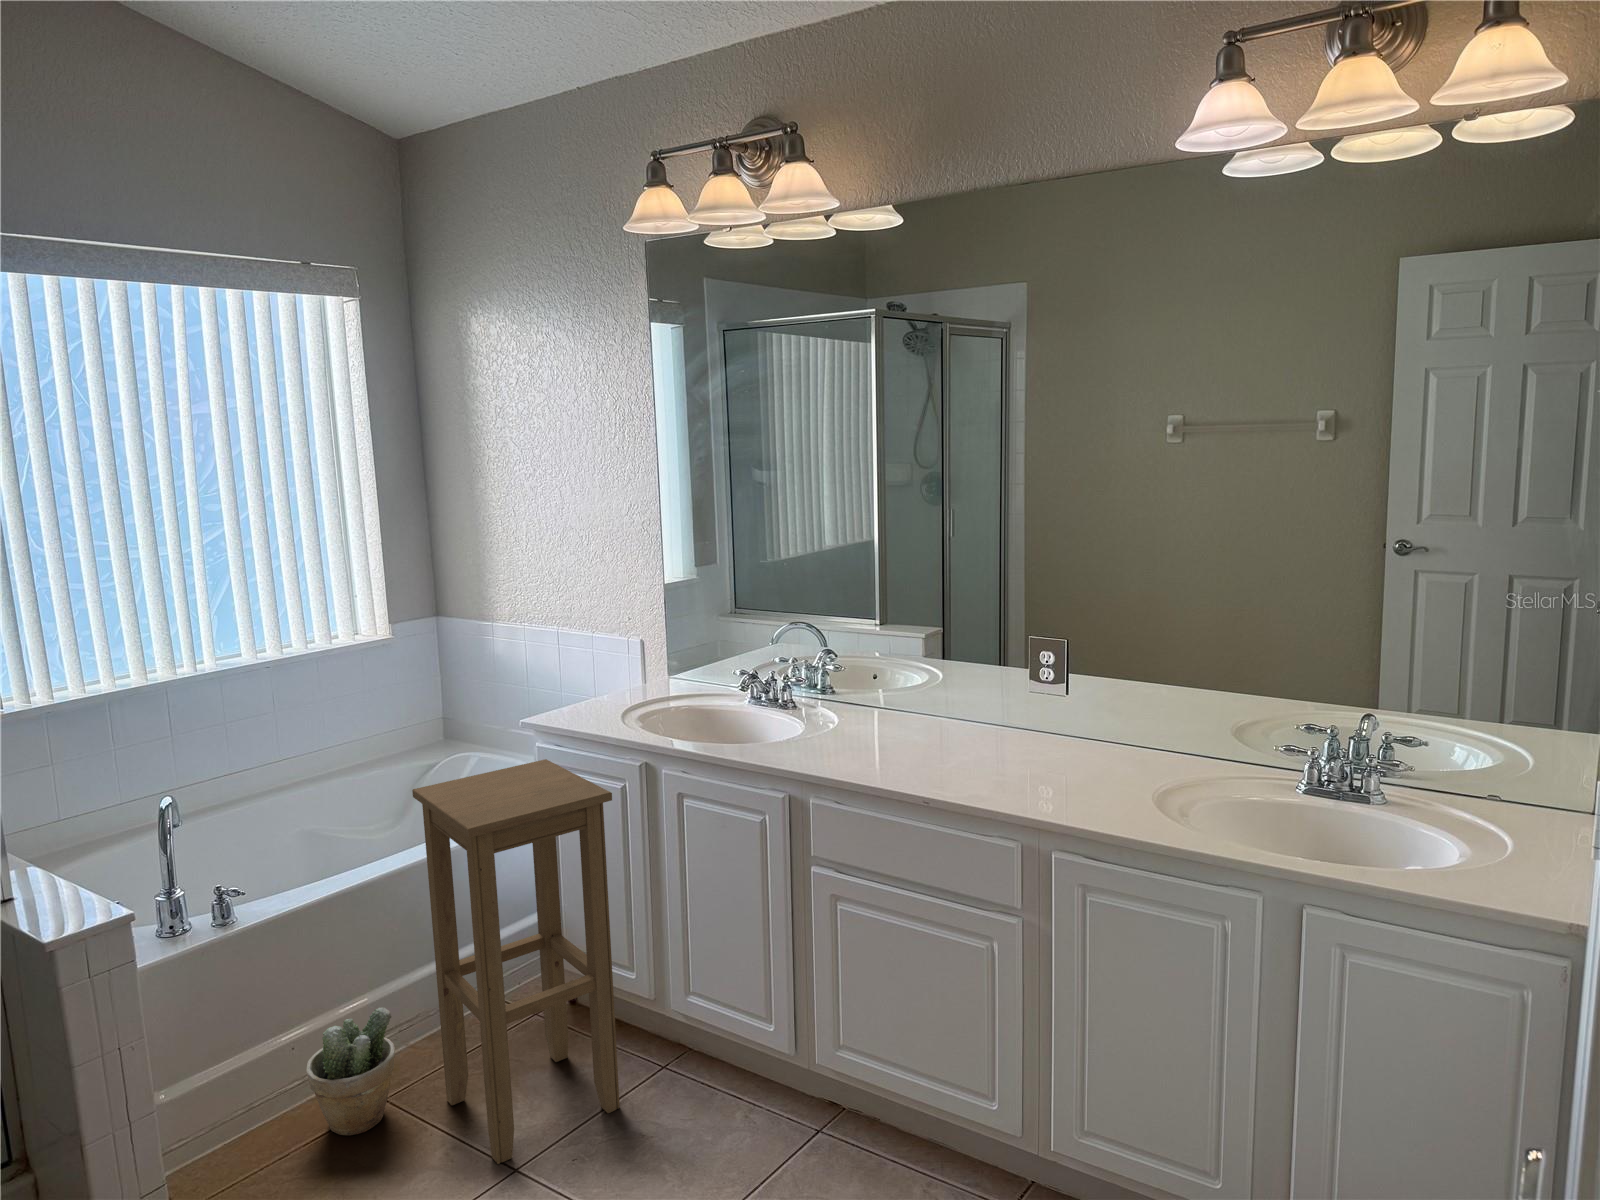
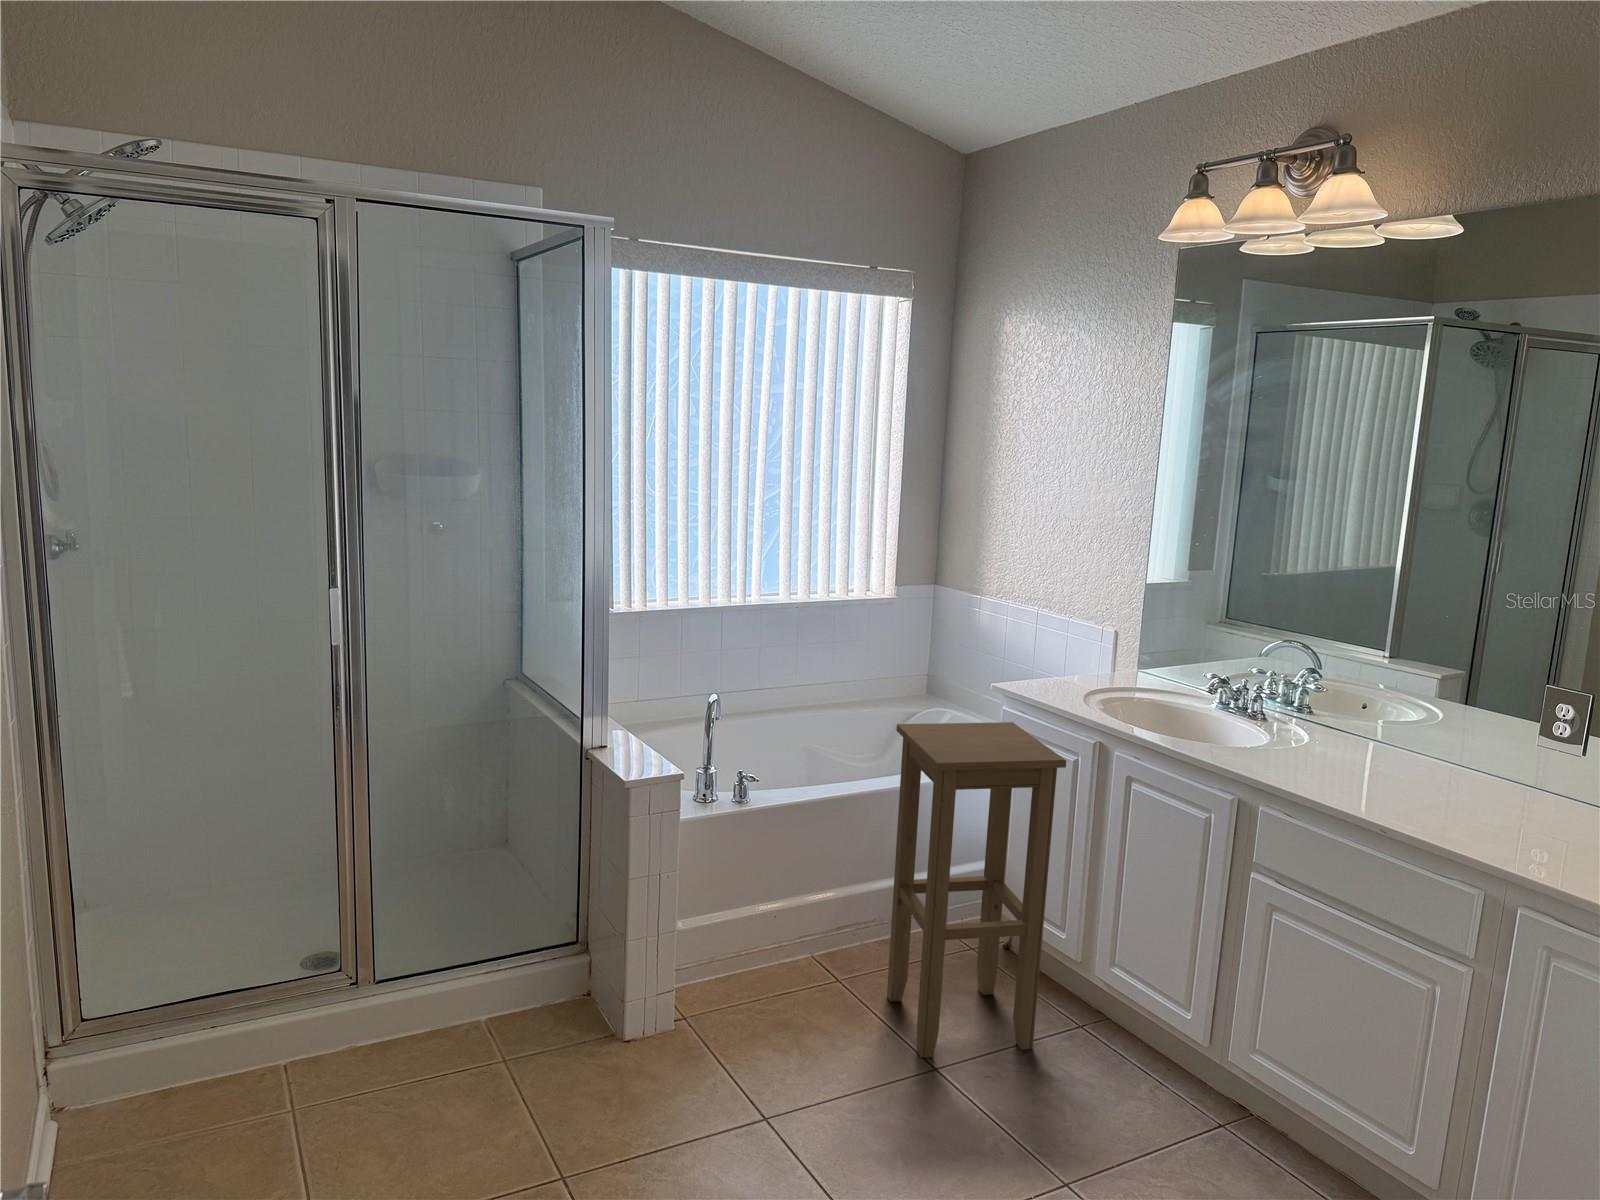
potted plant: present [306,1008,395,1135] -> none [784,901,854,999]

